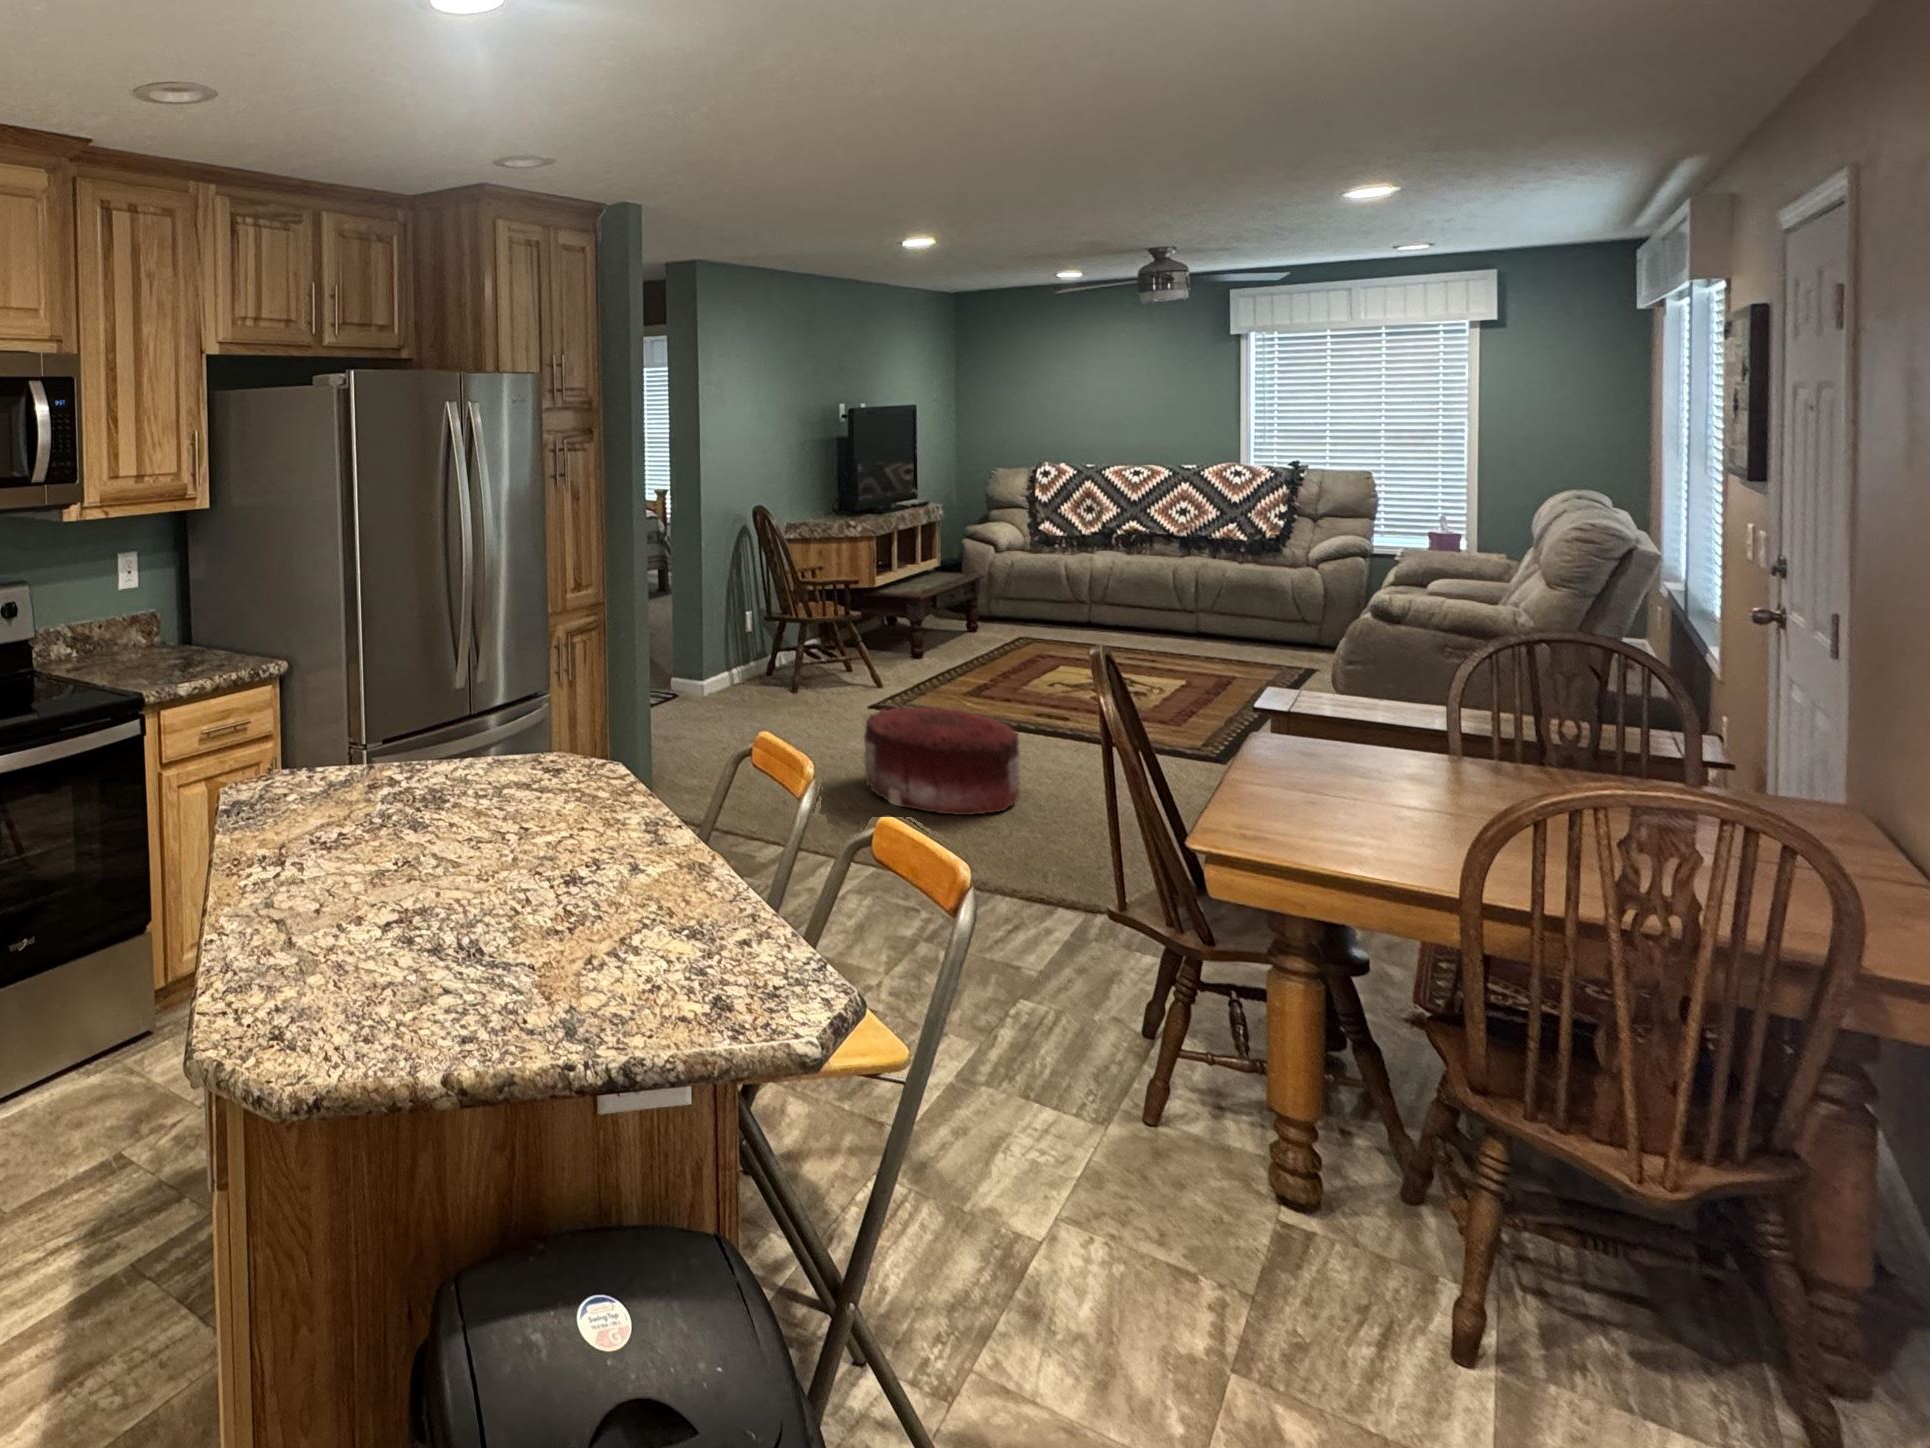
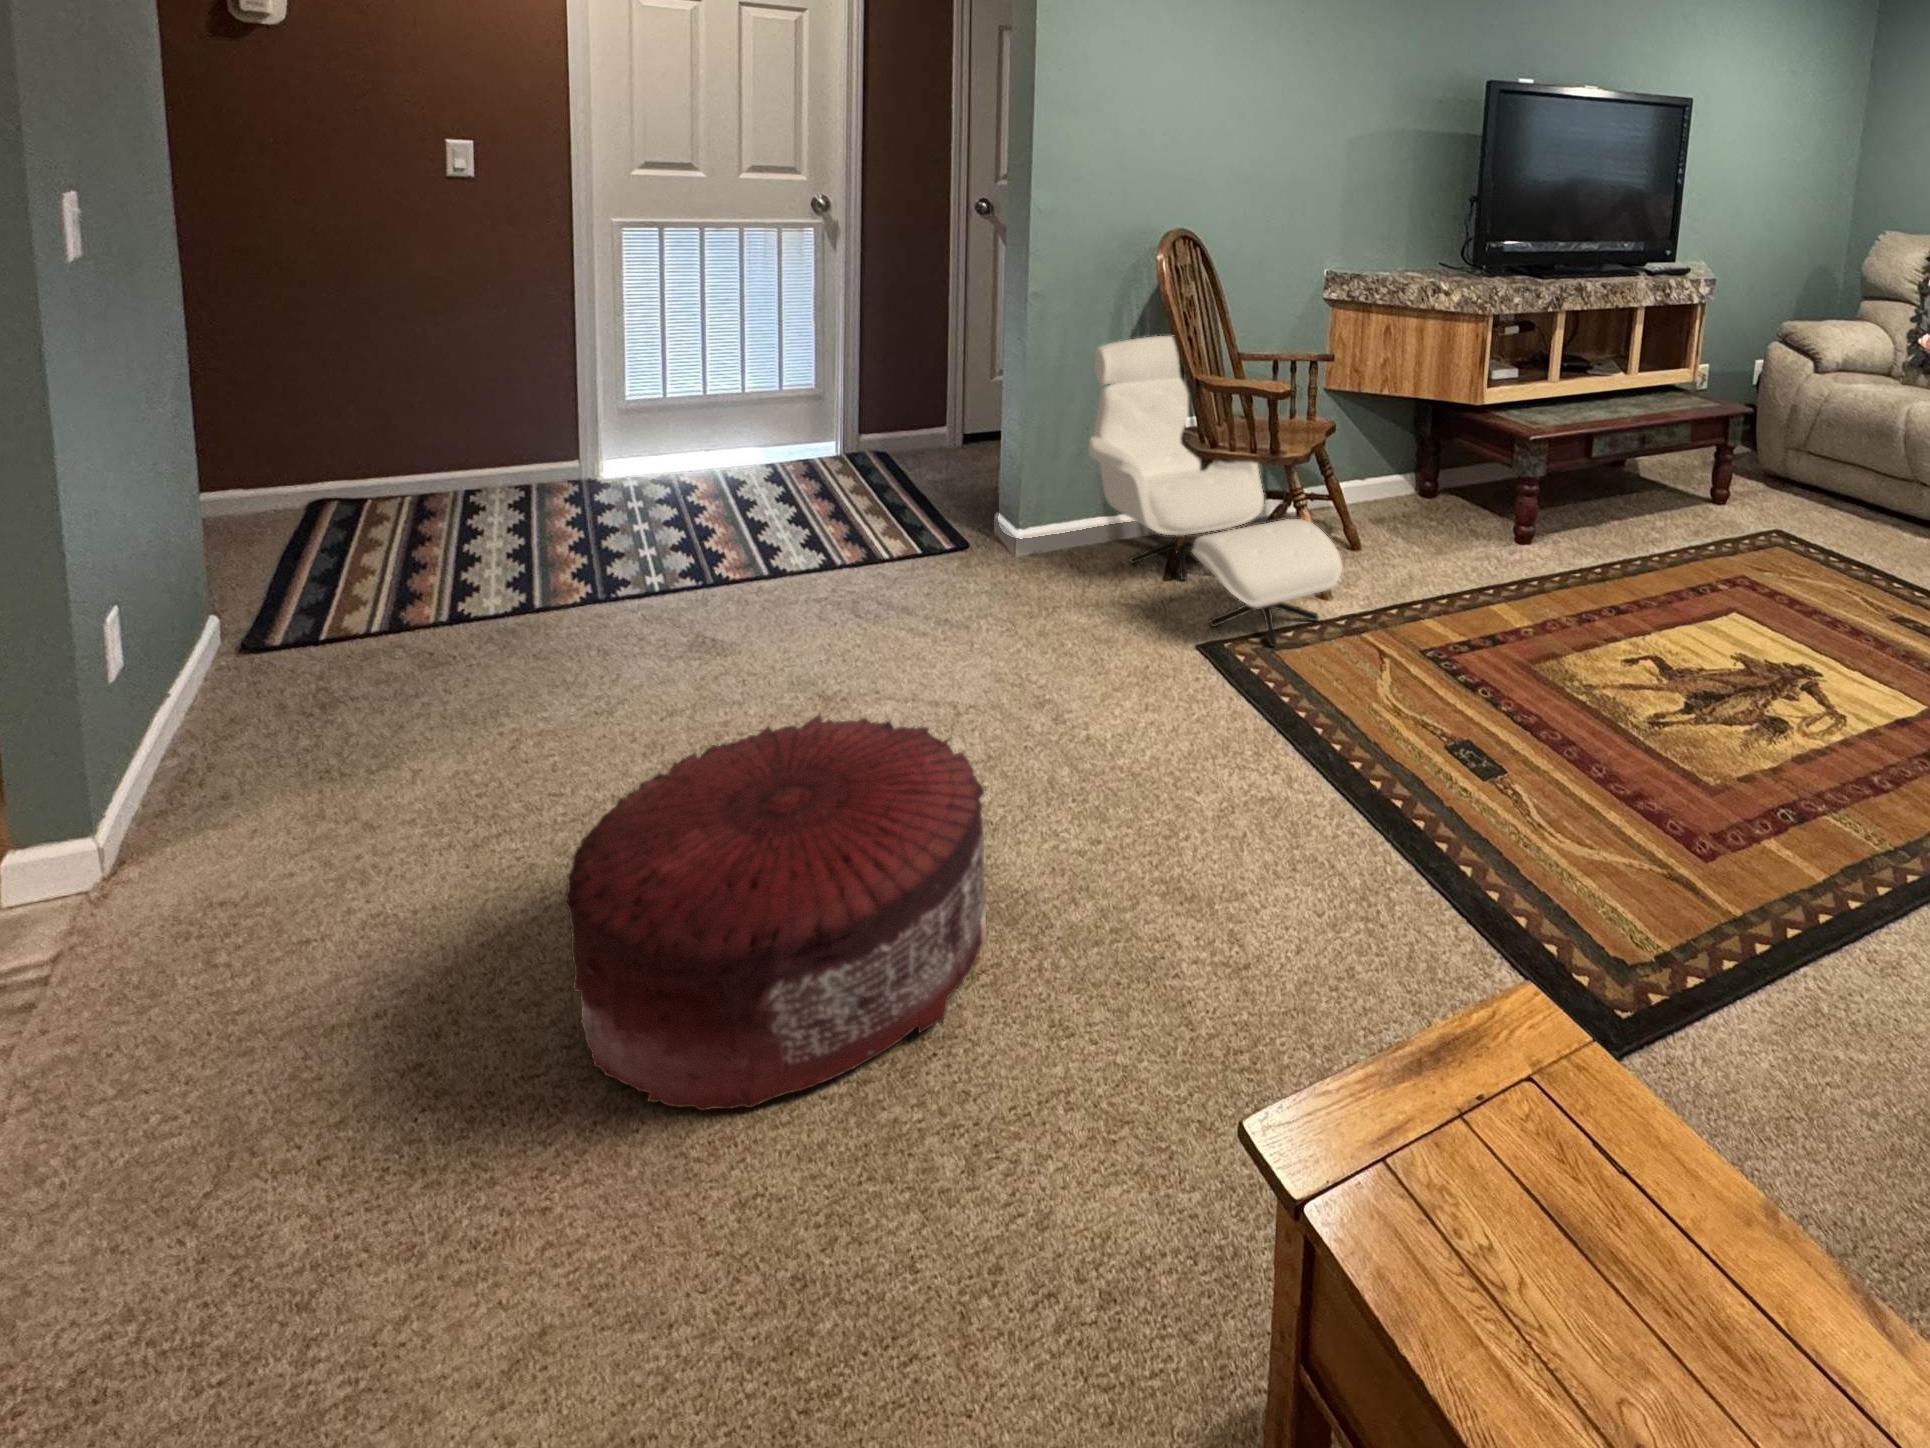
armchair: none [728,564,908,706] -> present [1088,336,1342,647]

